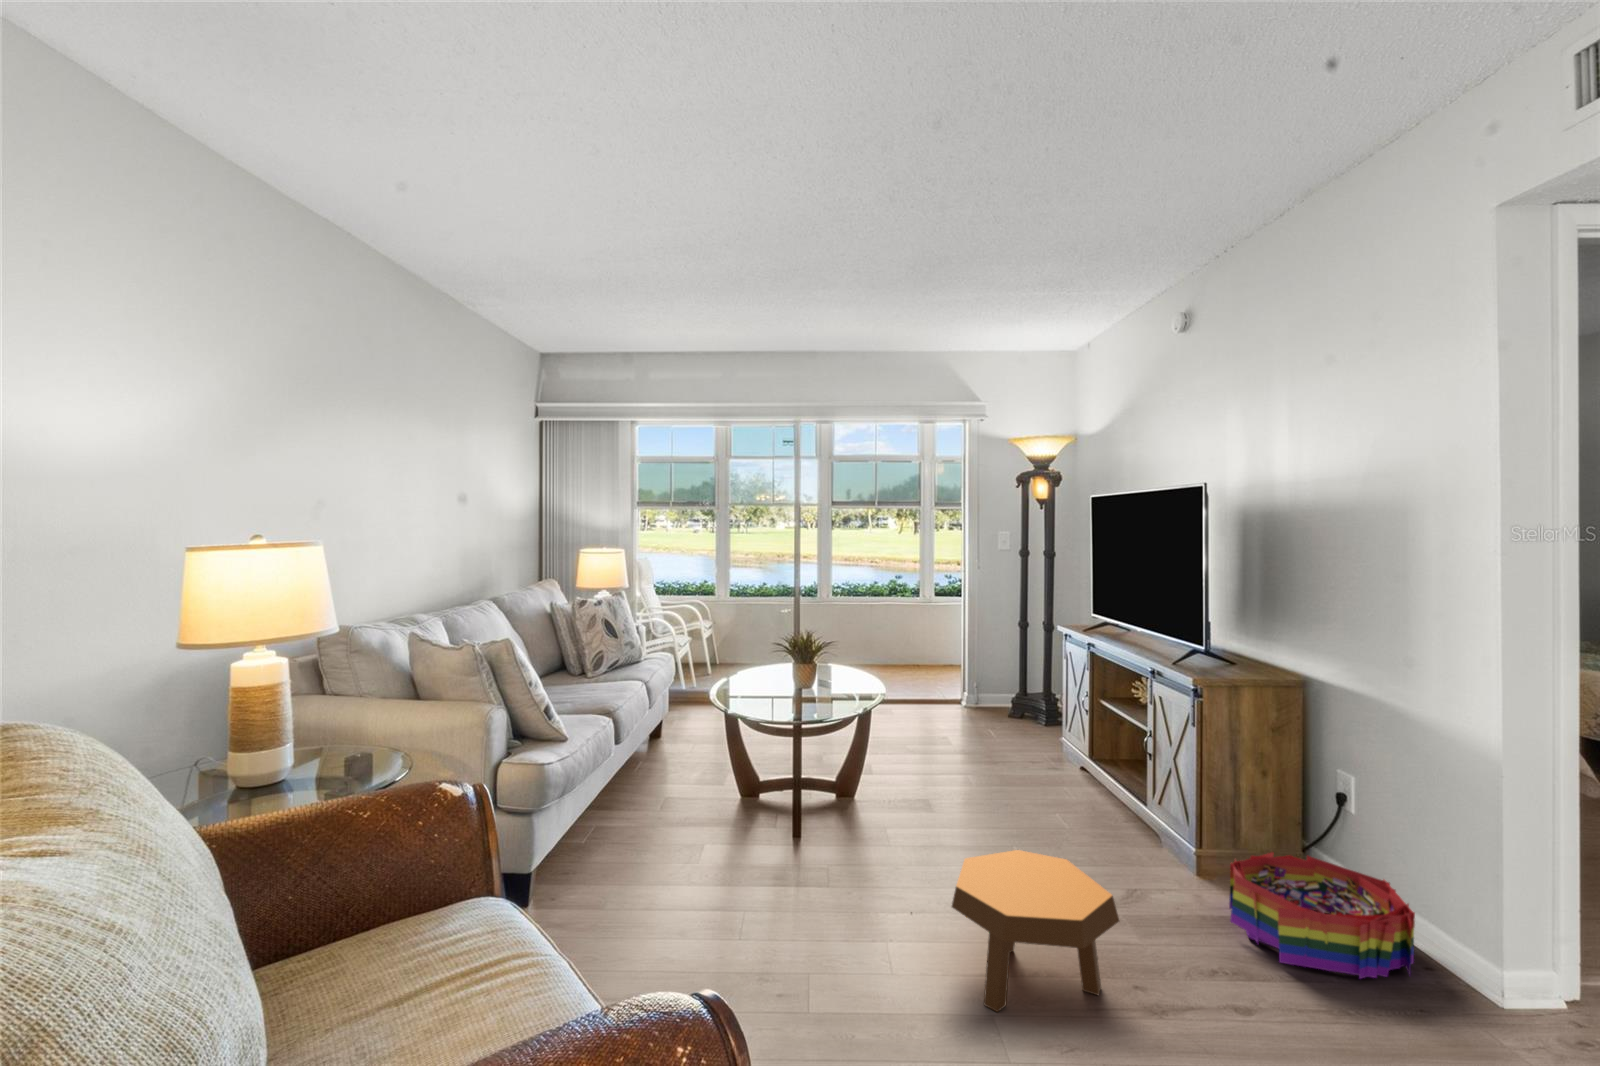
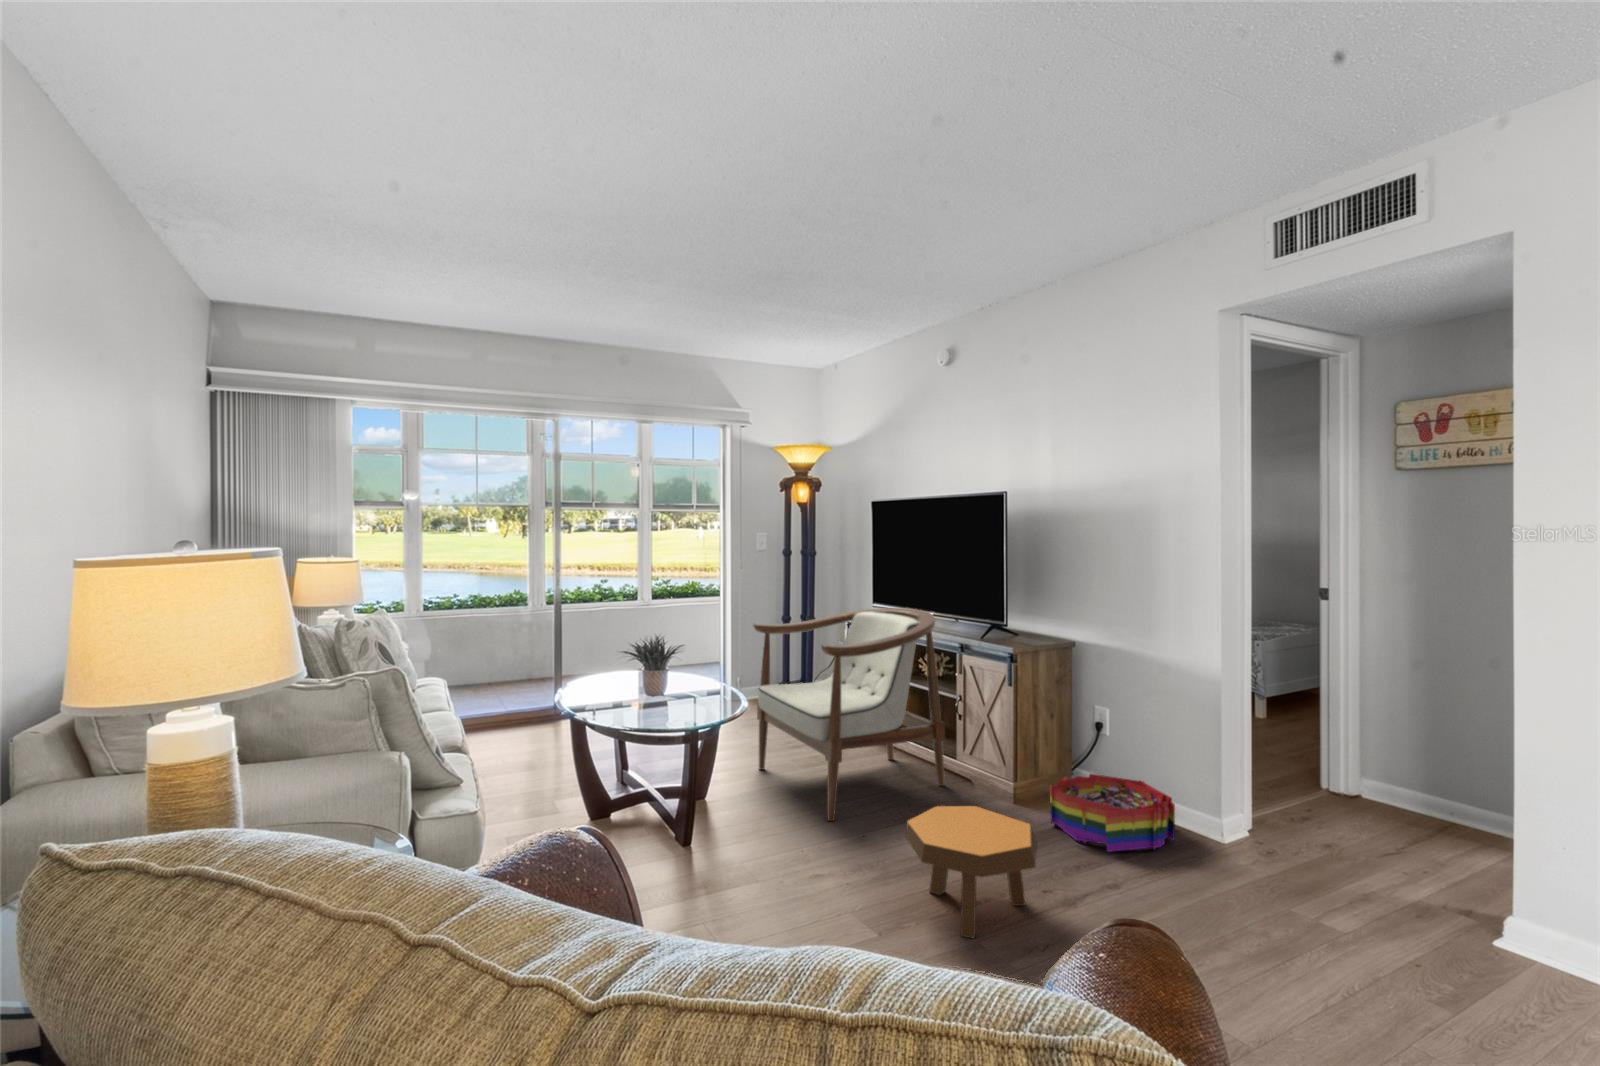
armchair: none [926,619,1128,847] -> present [753,608,945,821]

